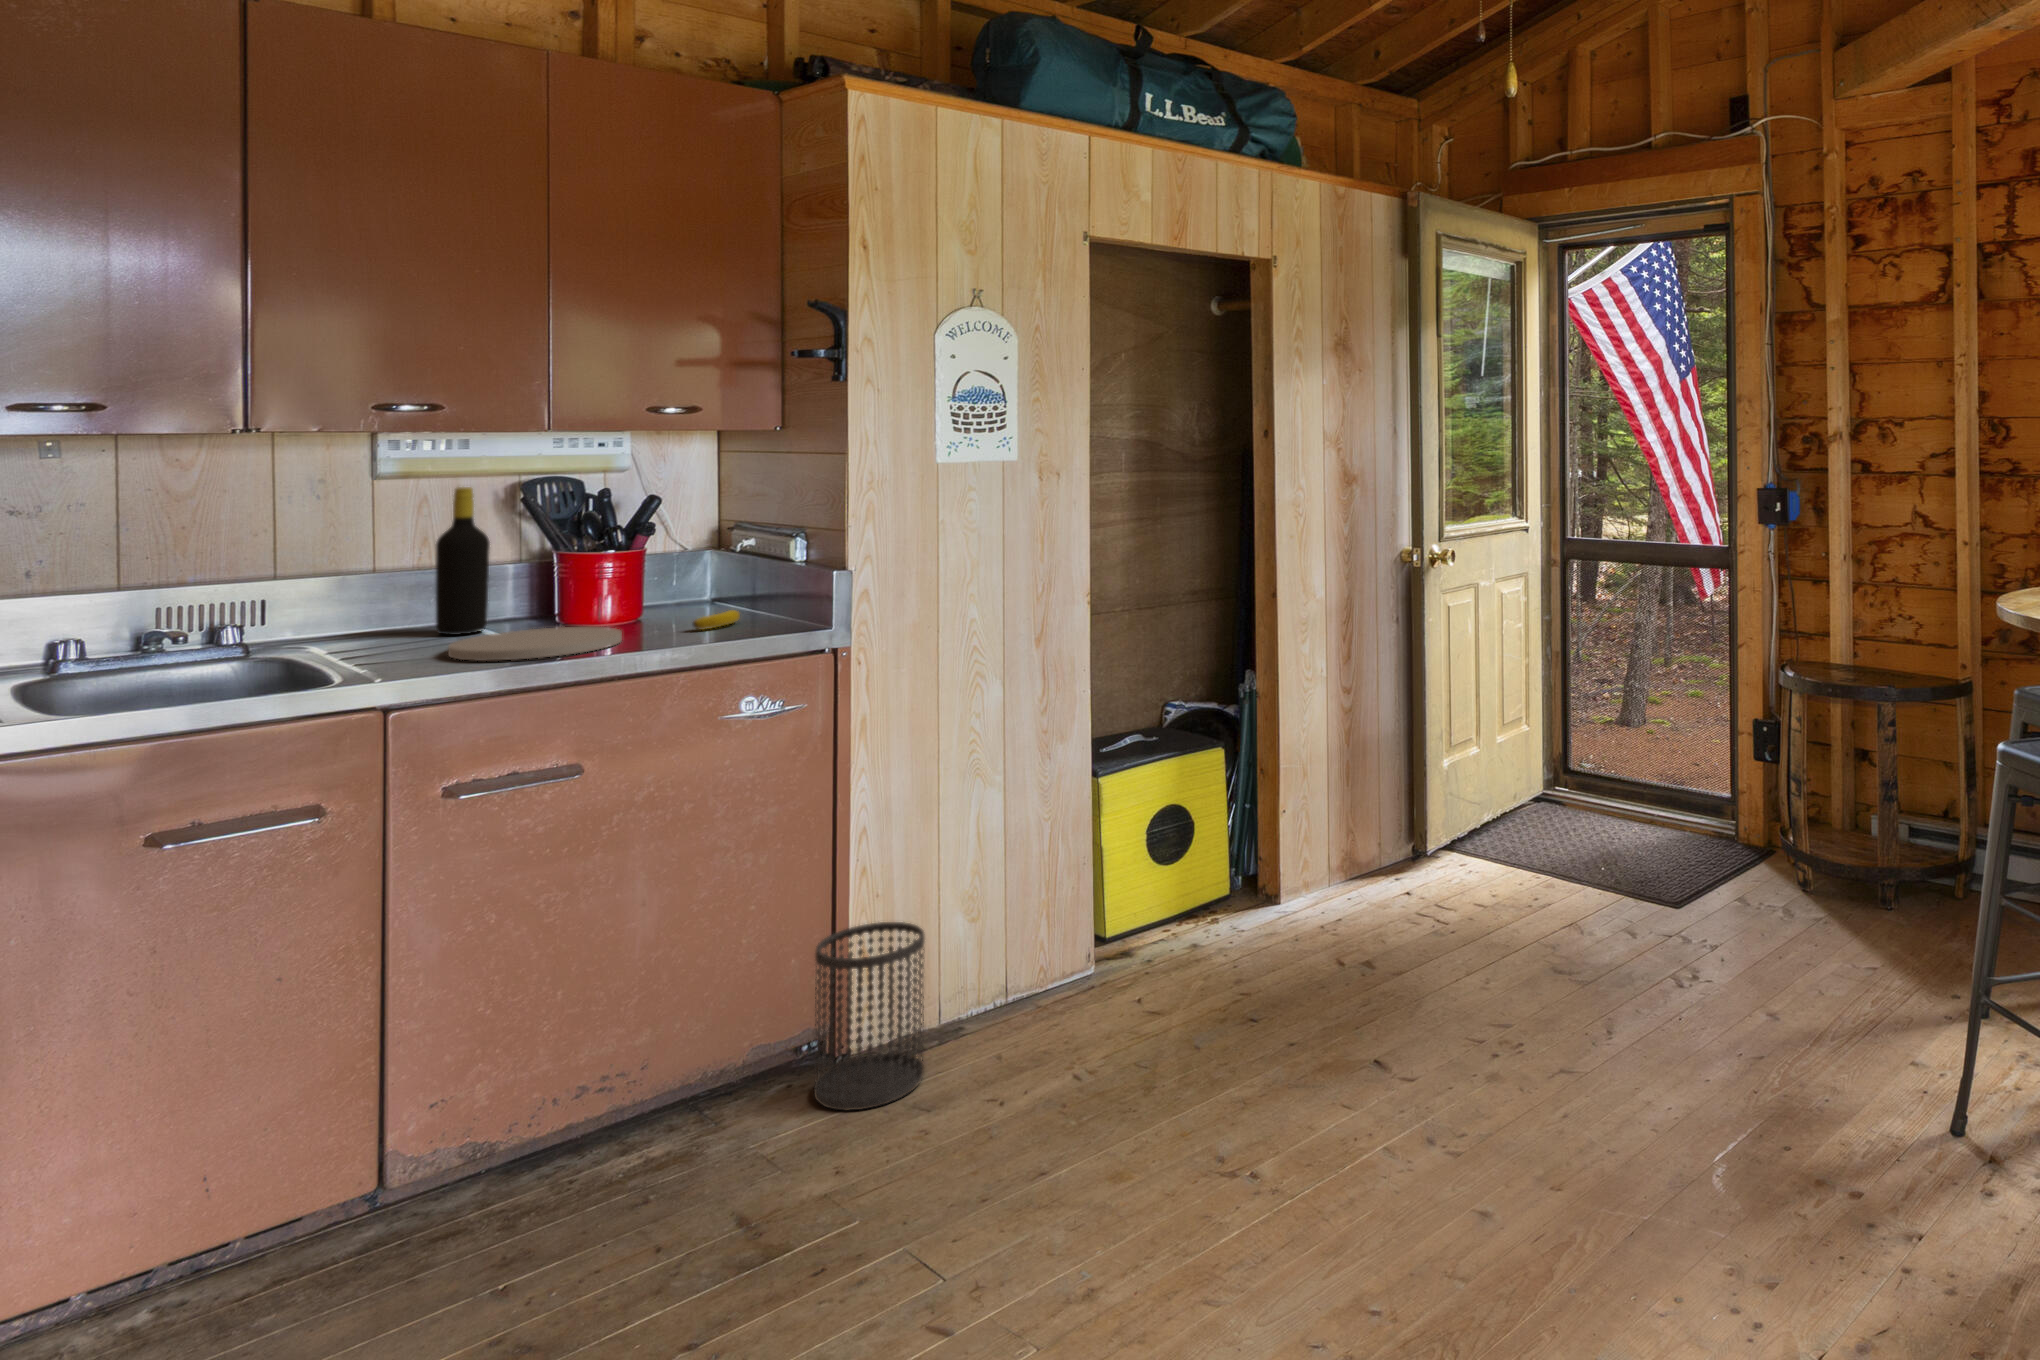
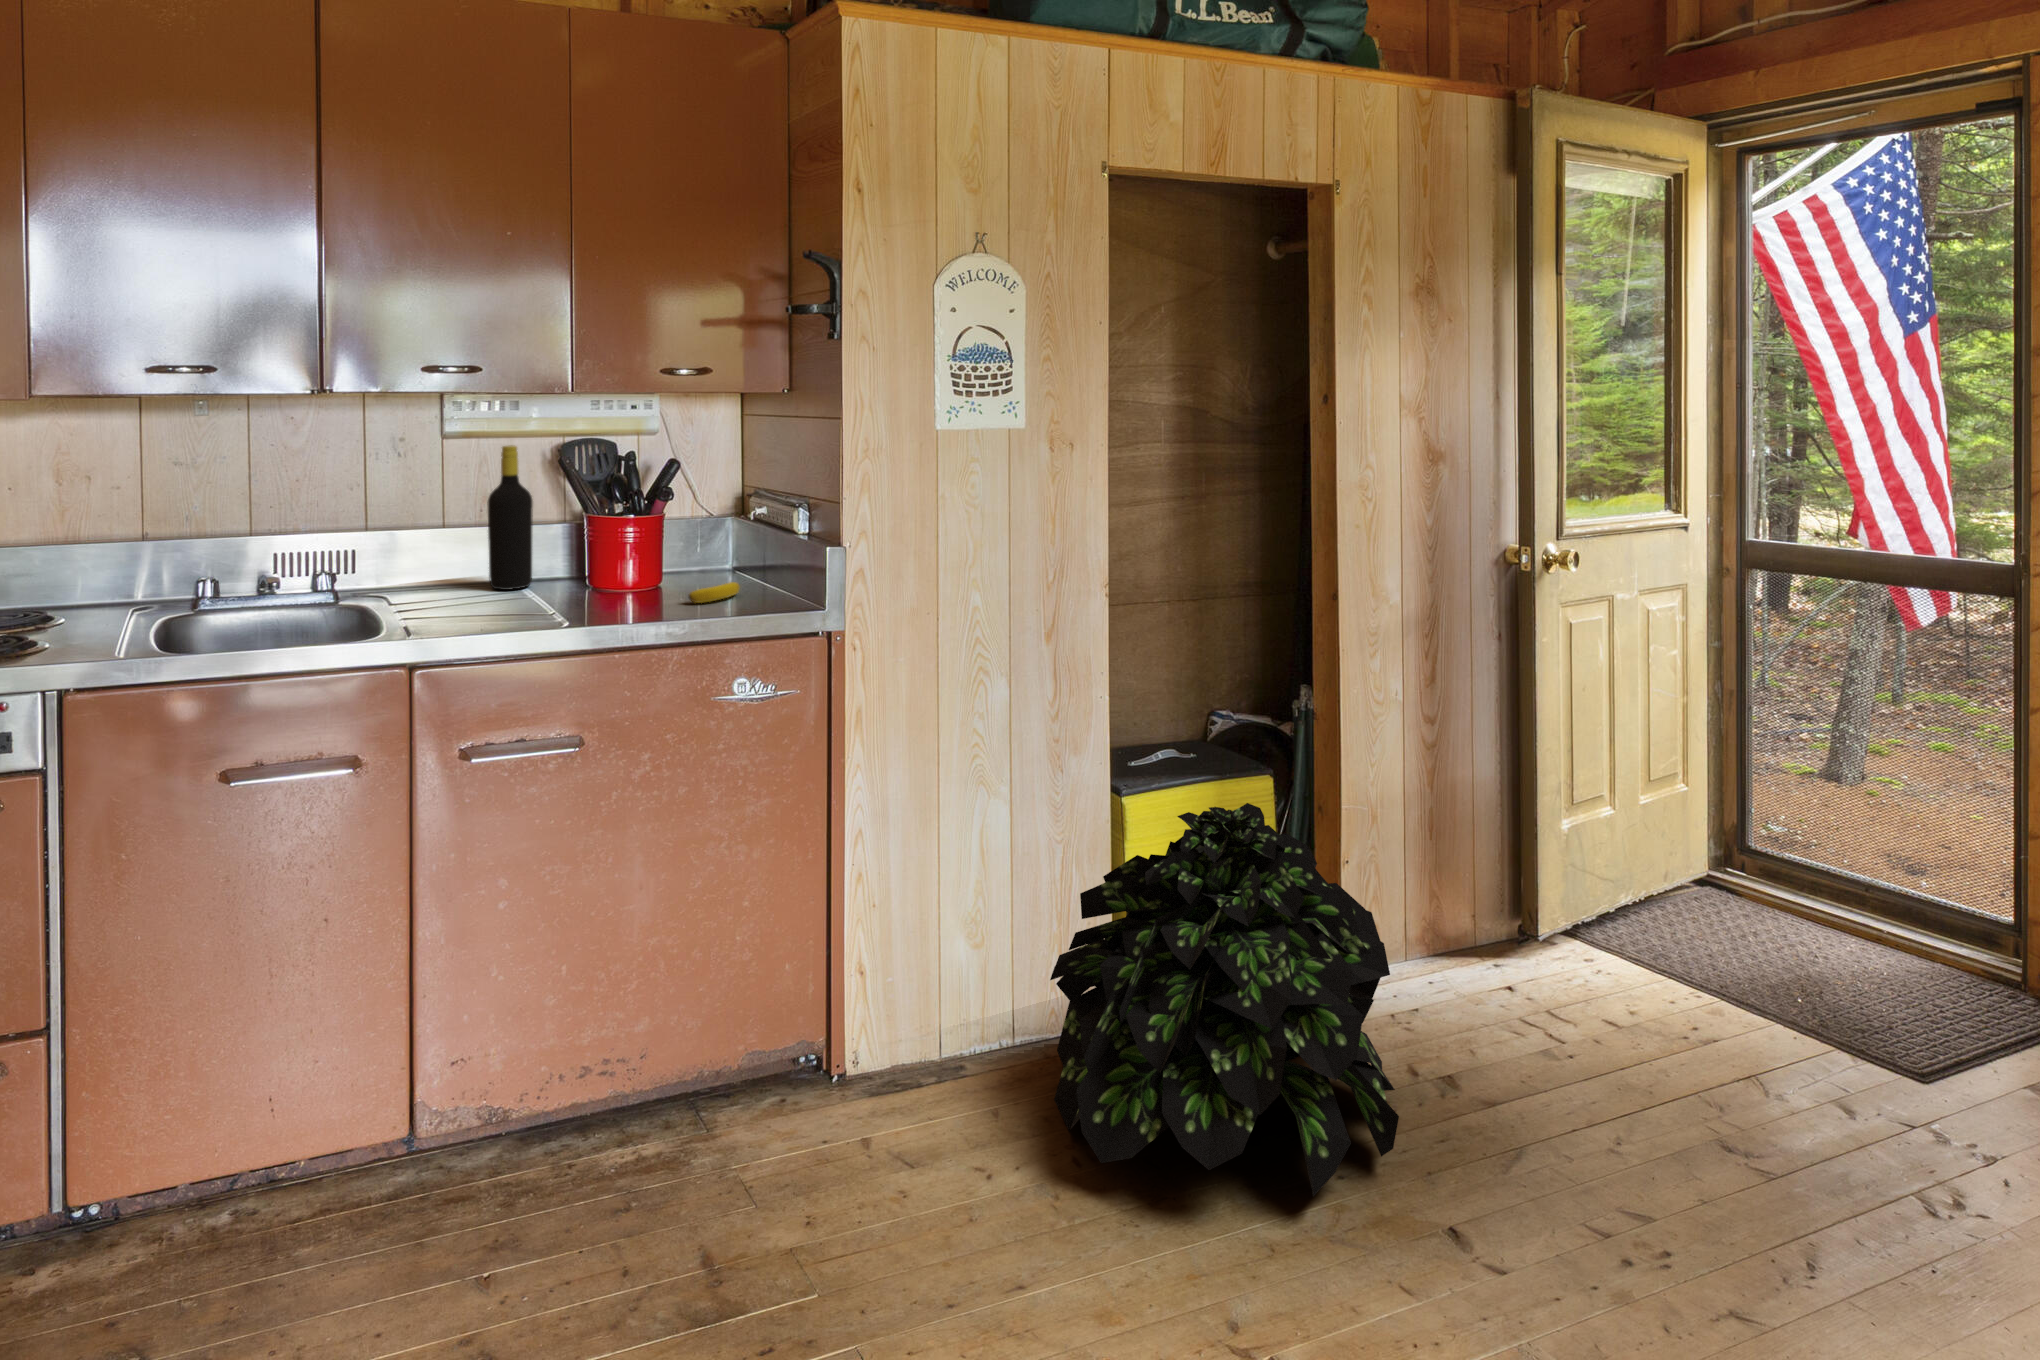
plate: present [448,627,622,661] -> none [465,590,621,628]
potted plant: none [1047,761,1339,1055] -> present [1050,803,1399,1197]
wastebasket: present [814,922,925,1110] -> none [796,939,910,1158]

